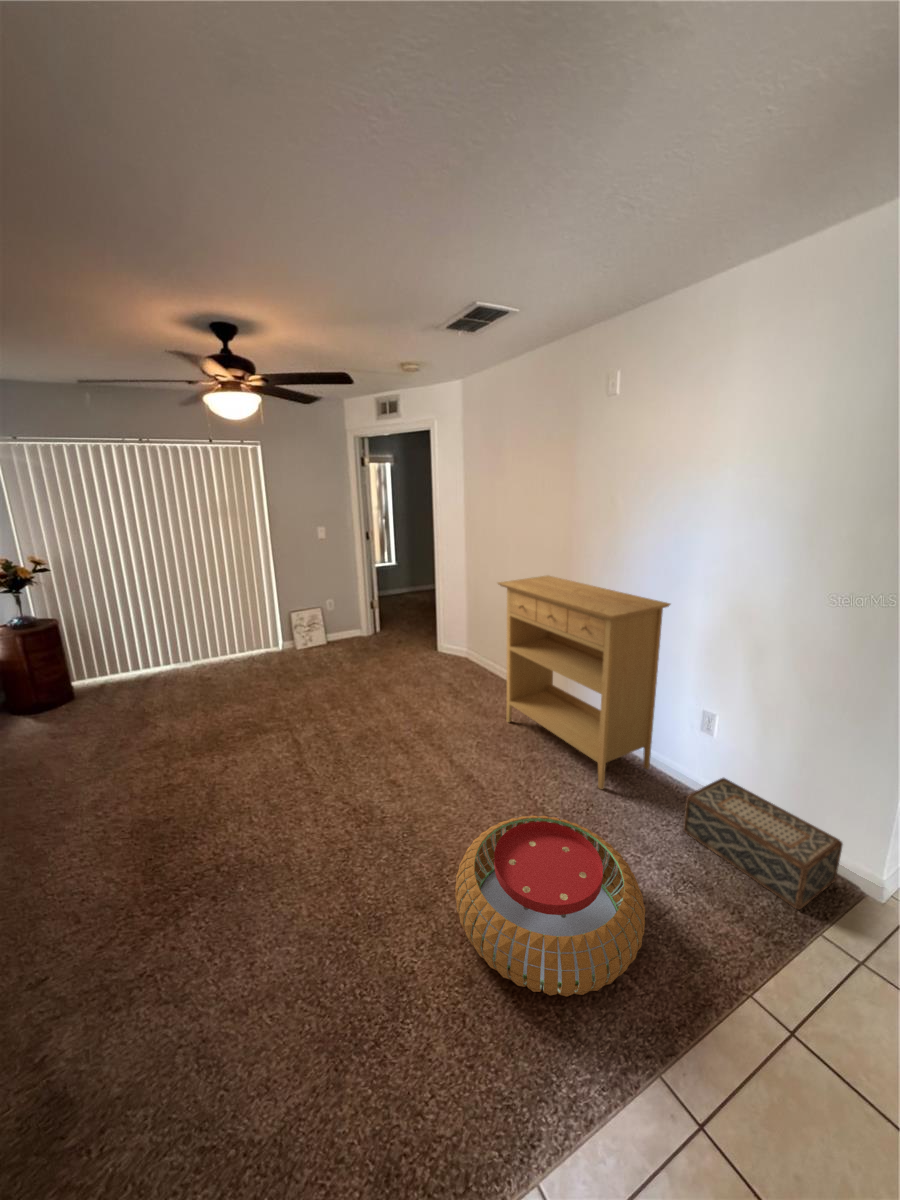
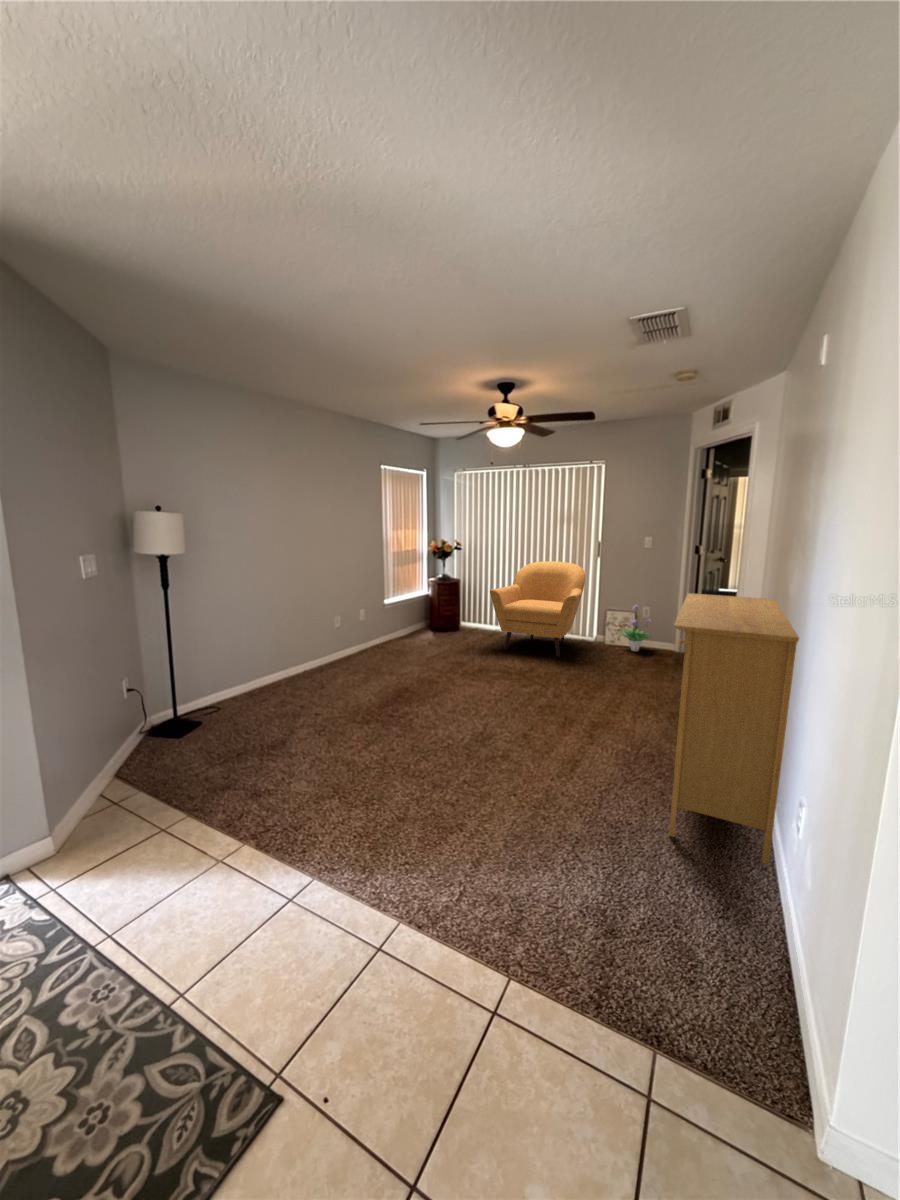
armchair: none [163,567,290,695] -> present [490,561,585,656]
potted plant: none [314,600,349,647] -> present [618,605,652,651]
woven basket: present [683,778,843,910] -> none [675,863,804,1087]
pouf: present [455,815,645,997] -> none [404,764,560,887]

